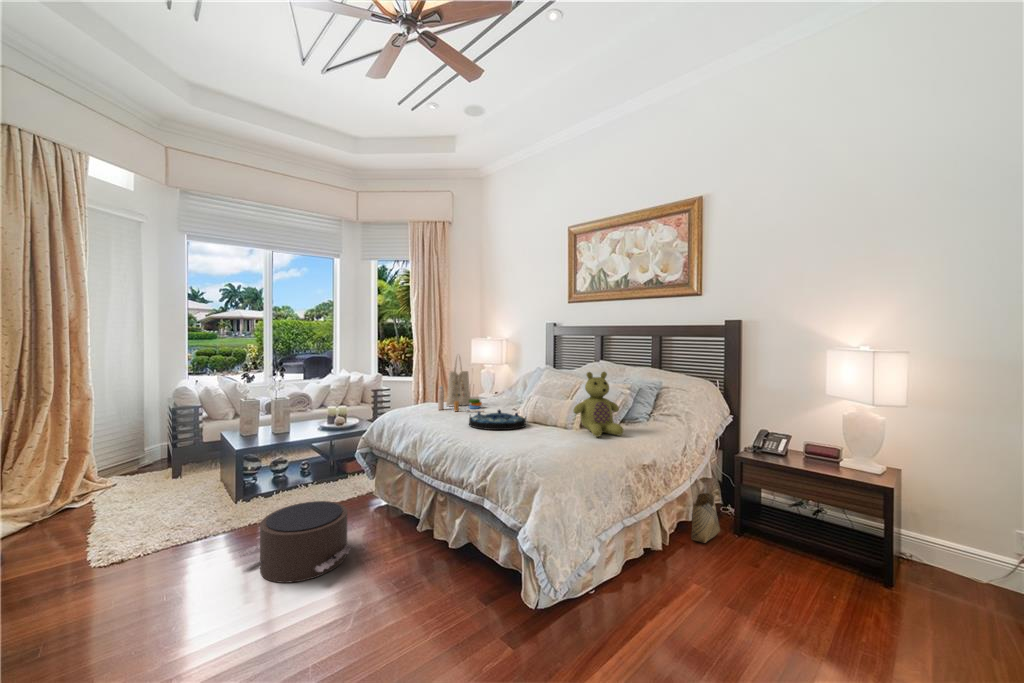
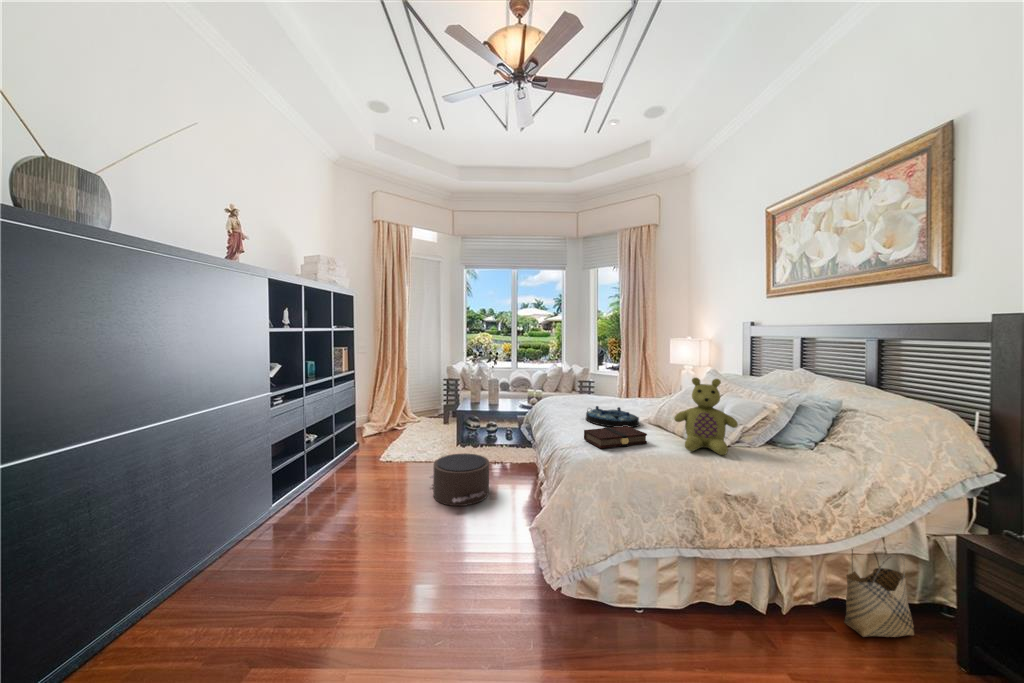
tote bag: present [438,356,483,412] -> none [587,352,629,408]
book: none [508,425,559,450] -> present [584,426,647,448]

